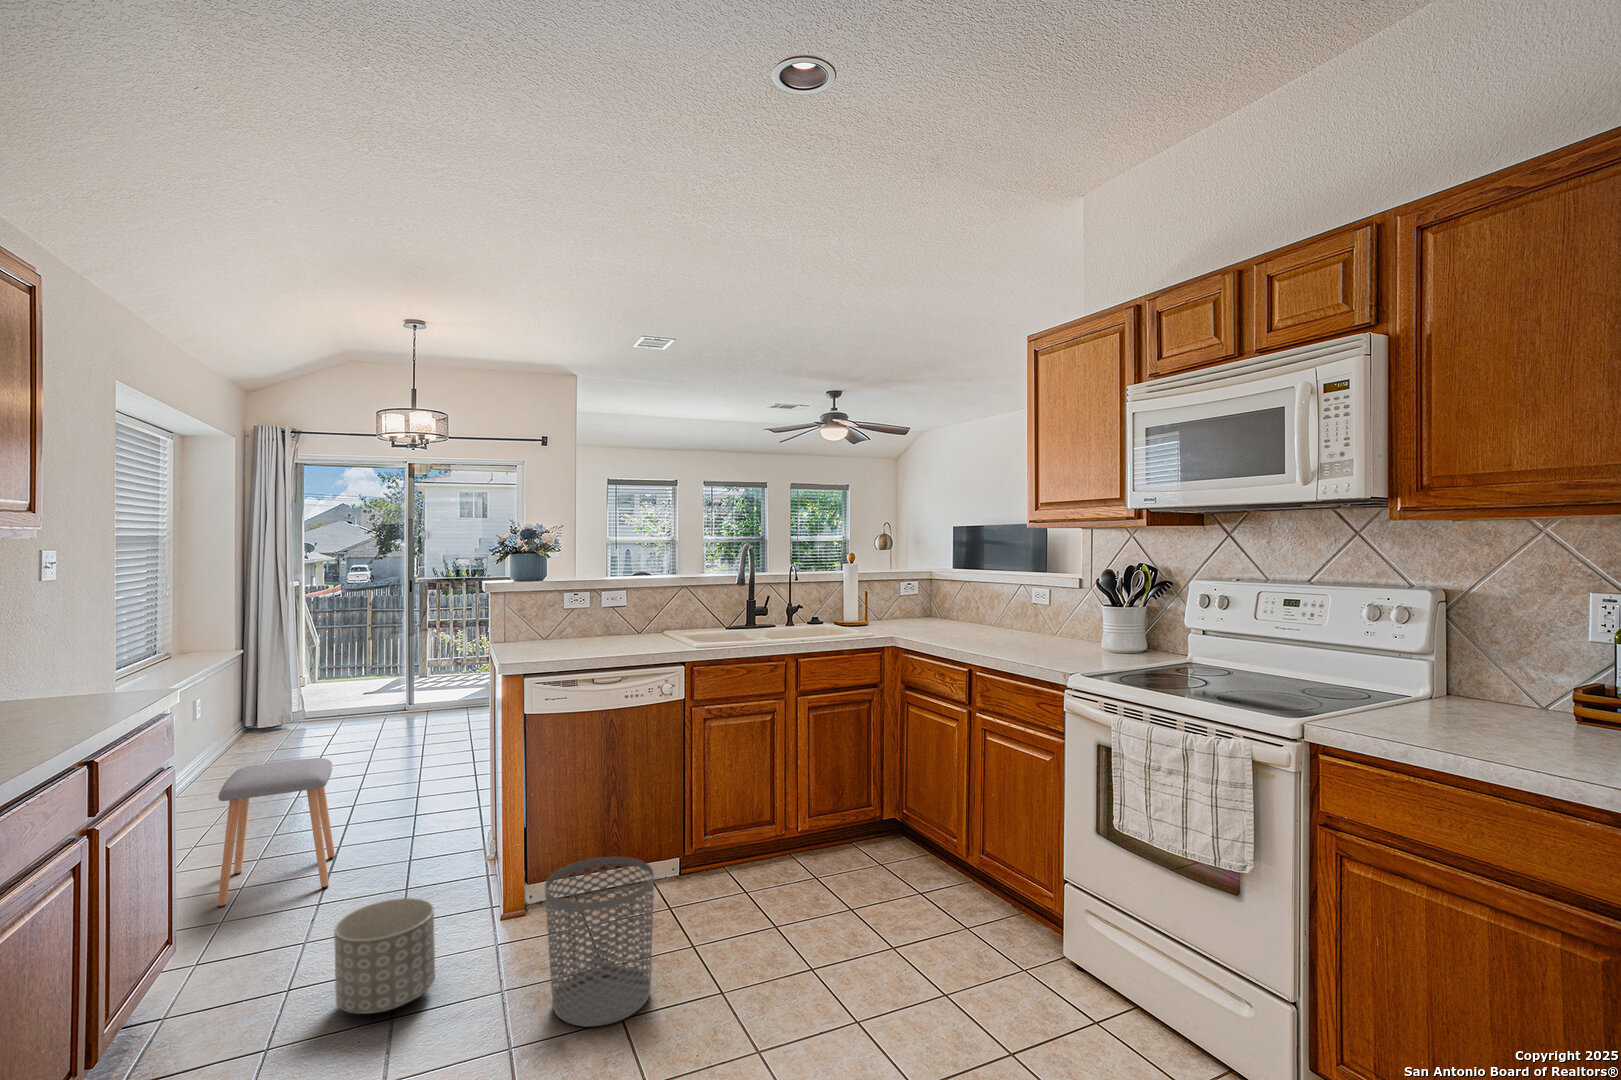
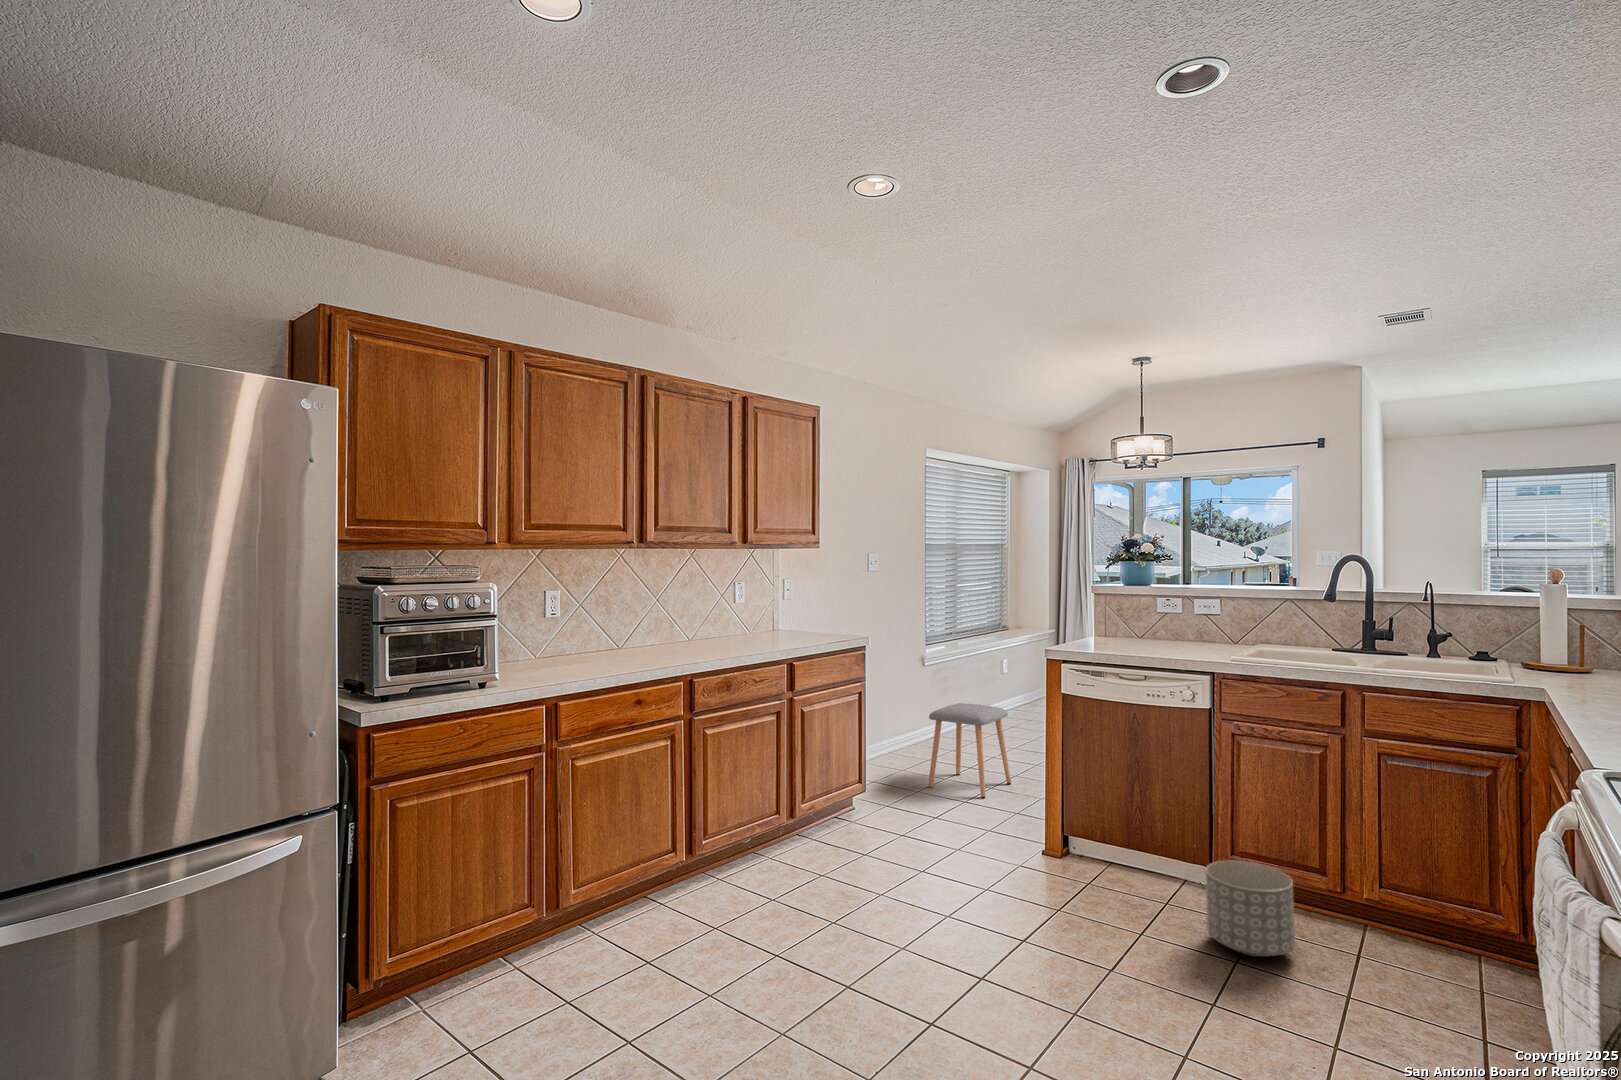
waste bin: present [545,857,654,1027] -> none [975,810,1063,941]
planter: present [334,898,435,1014] -> present [1206,861,1295,957]

